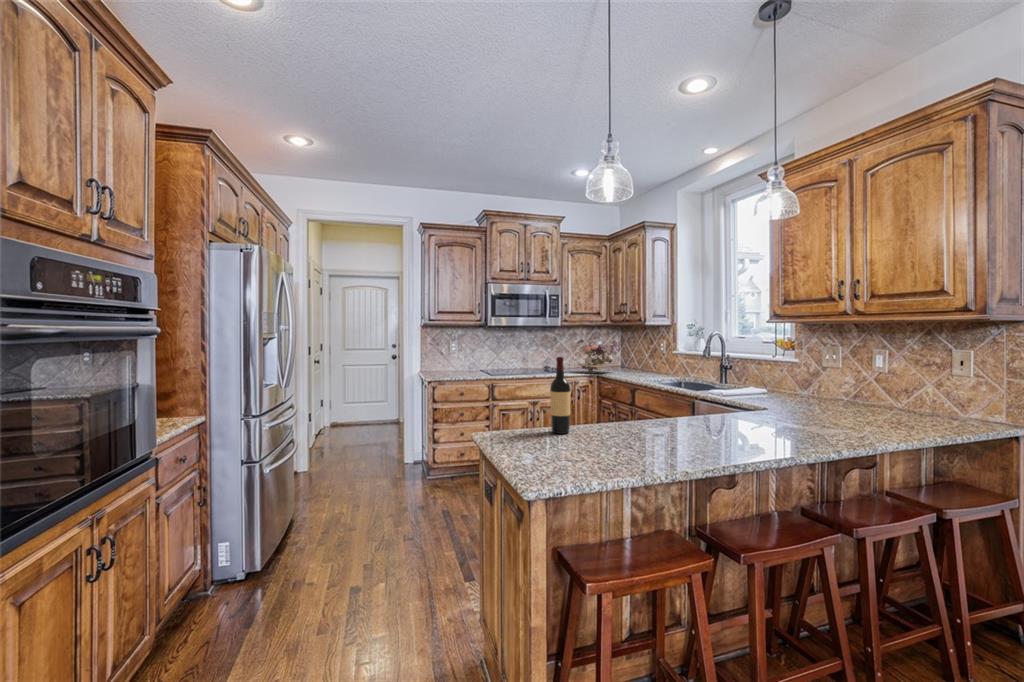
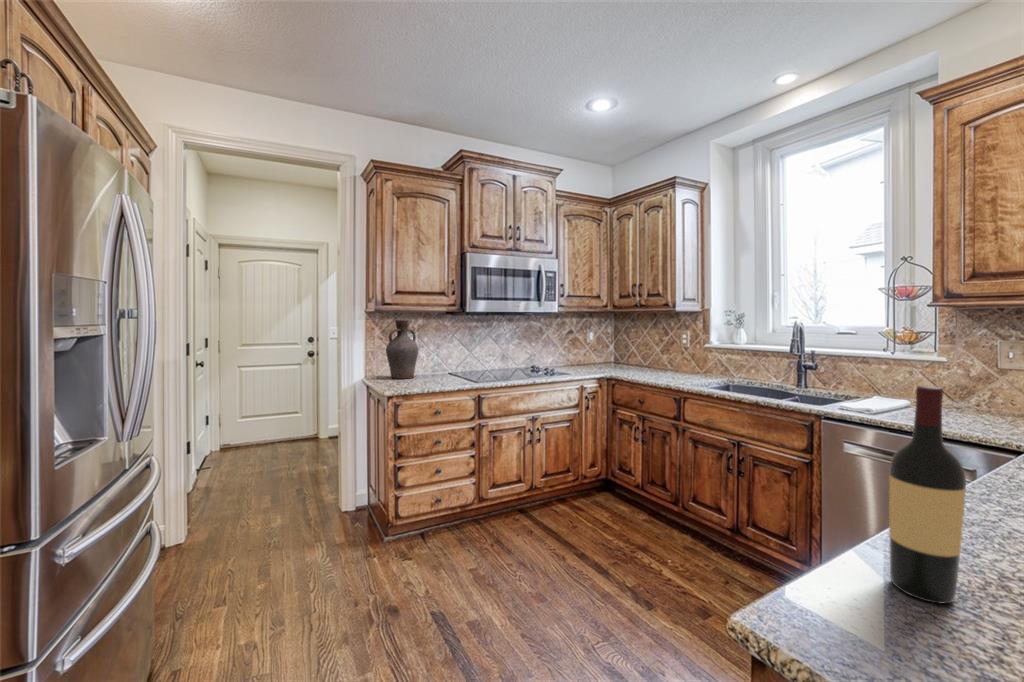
vase: none [435,331,458,373] -> present [386,319,419,379]
flower arrangement: present [579,341,616,371] -> none [579,331,634,374]

